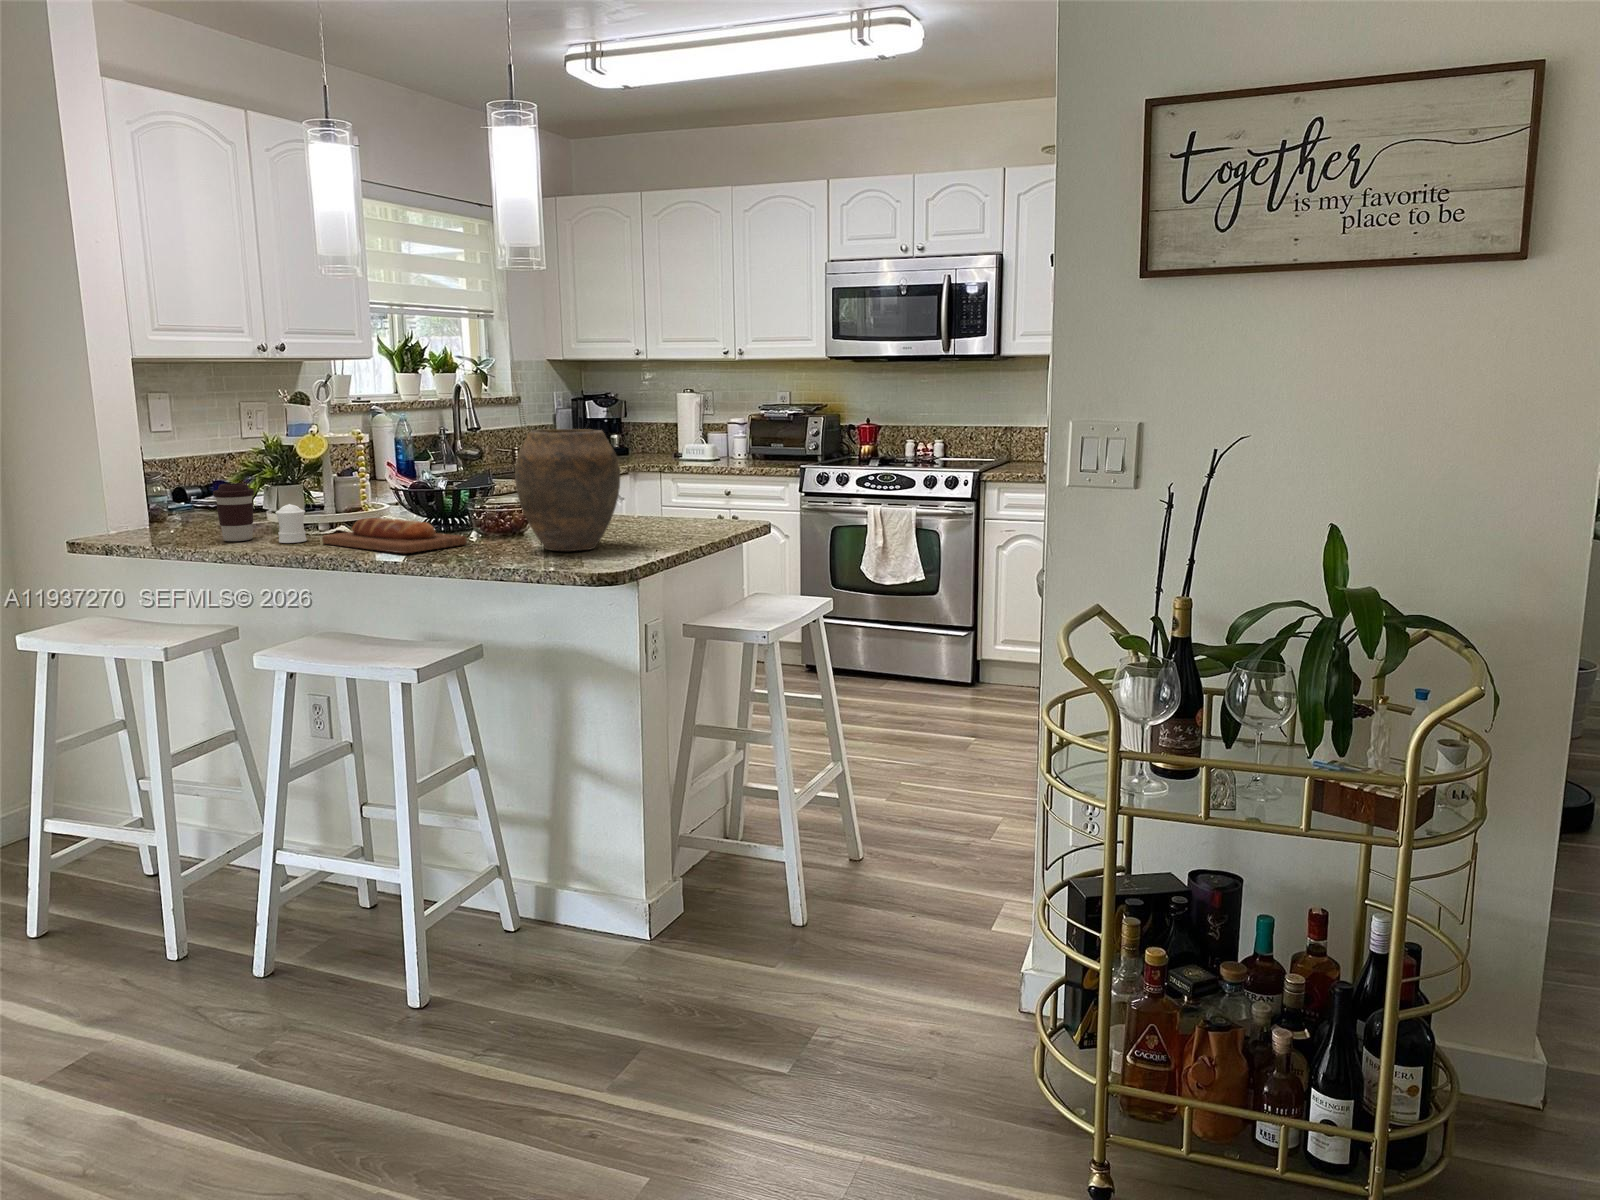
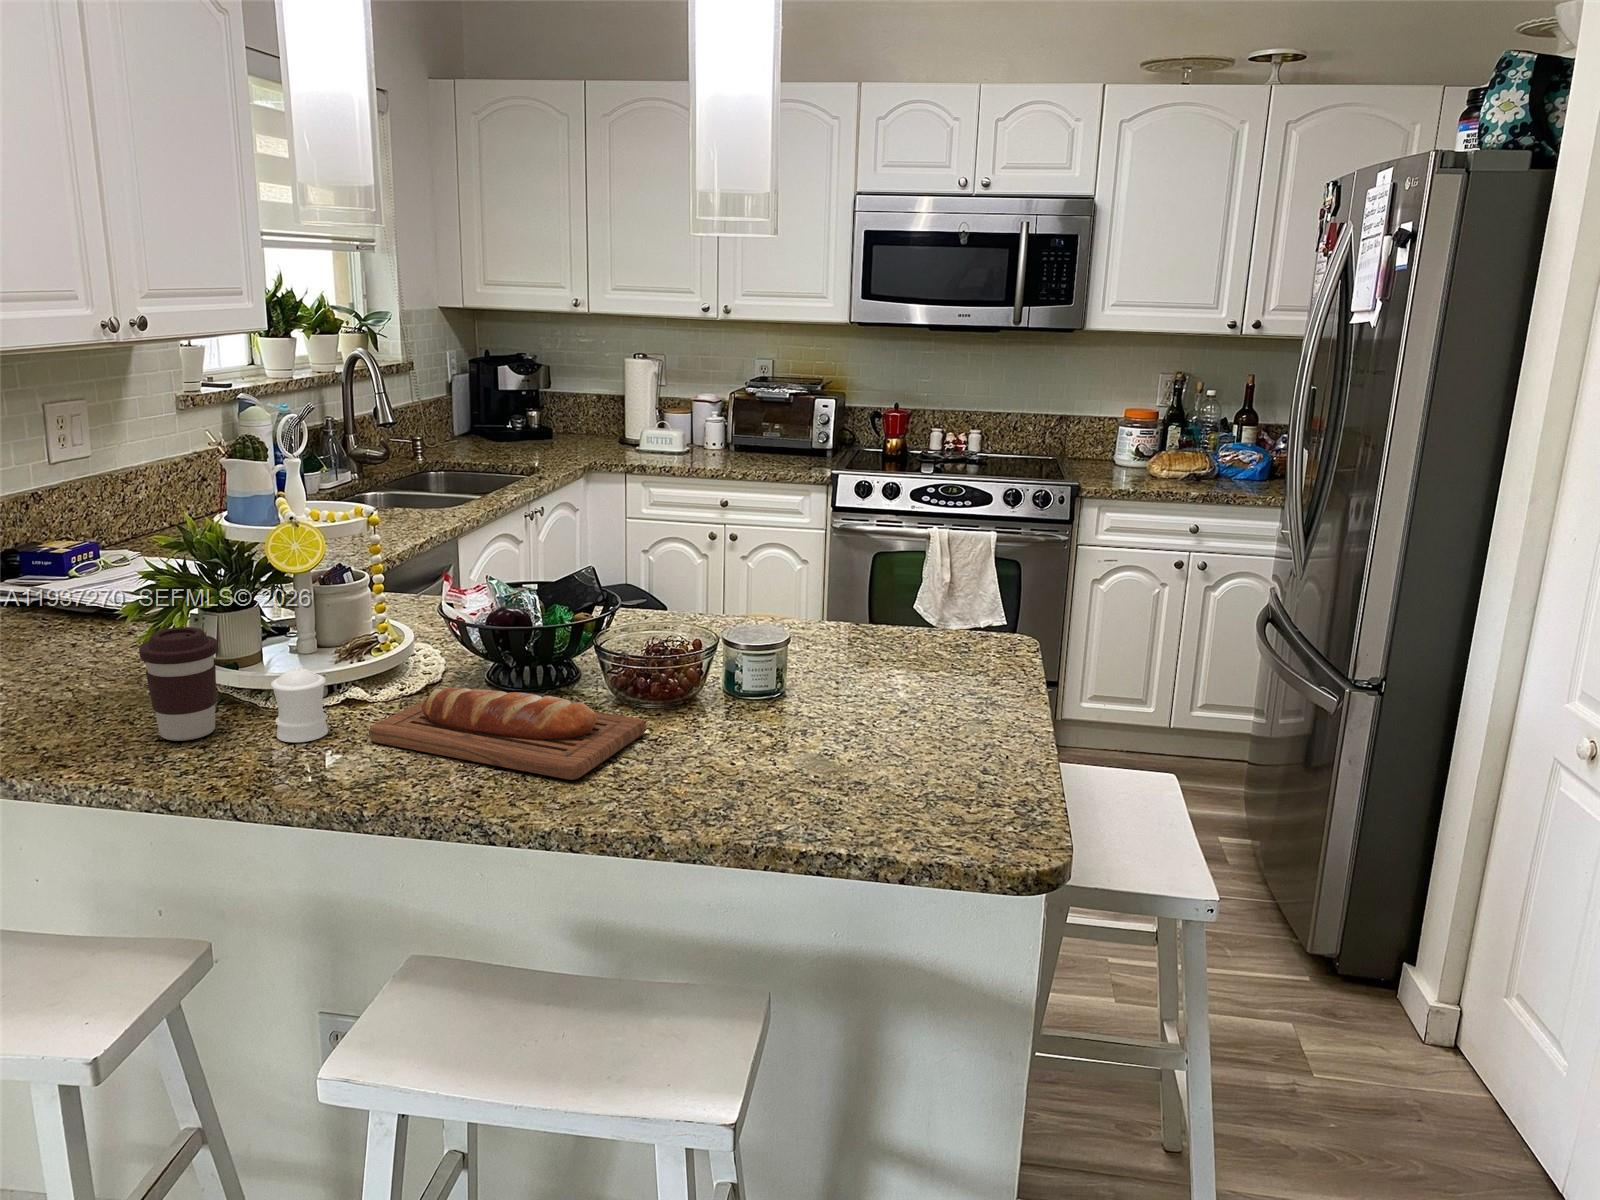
vase: present [515,429,620,551] -> none [761,532,942,757]

